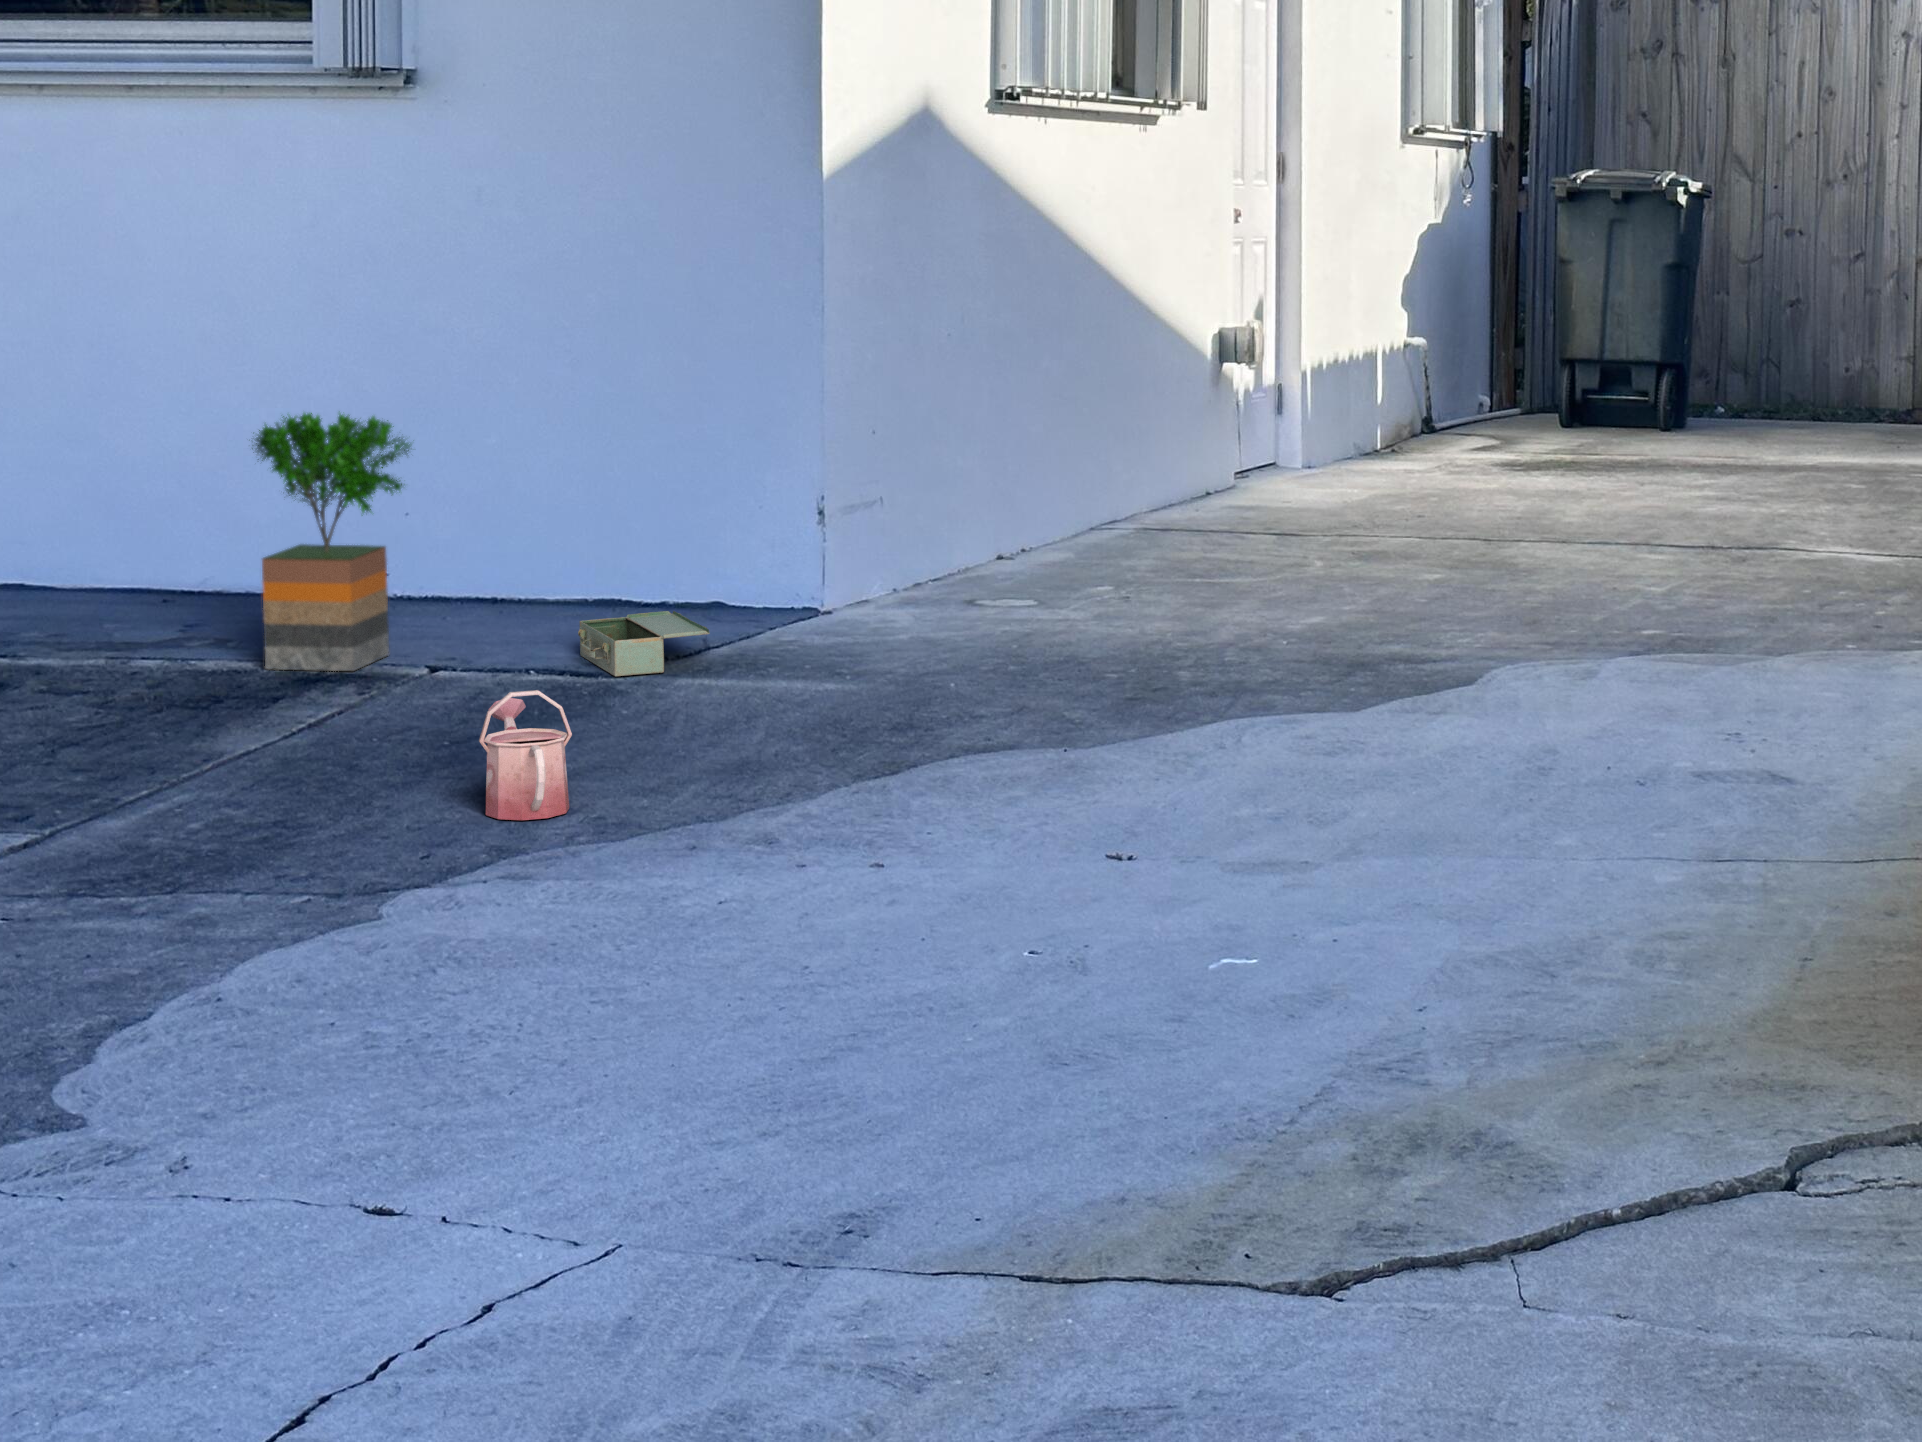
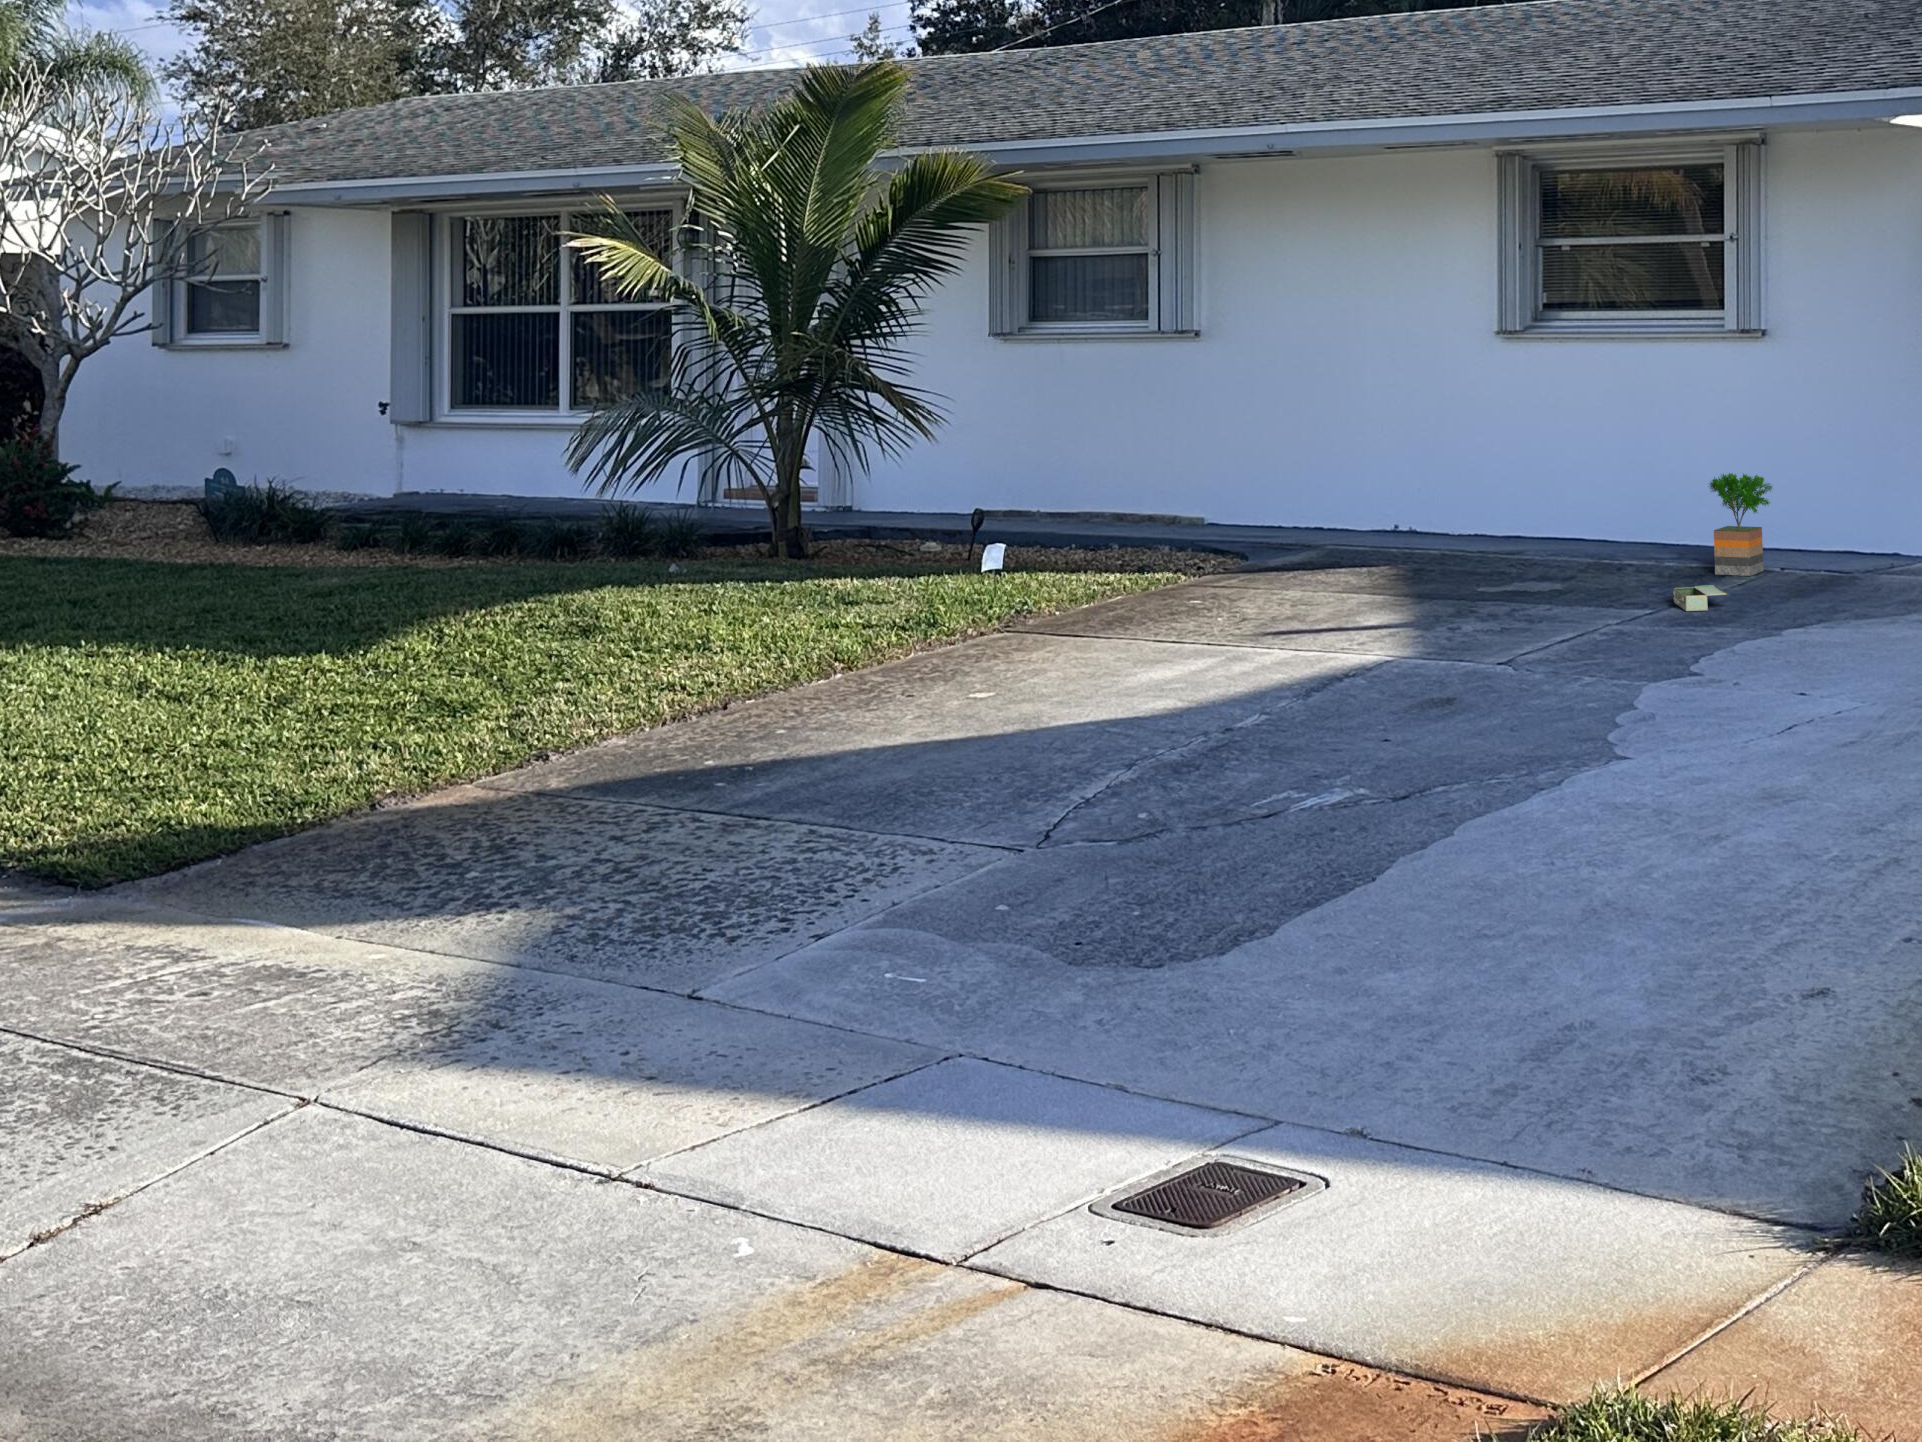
toolbox: present [578,611,710,676] -> present [1673,585,1727,611]
watering can: present [479,690,572,820] -> none [1807,575,1842,623]

